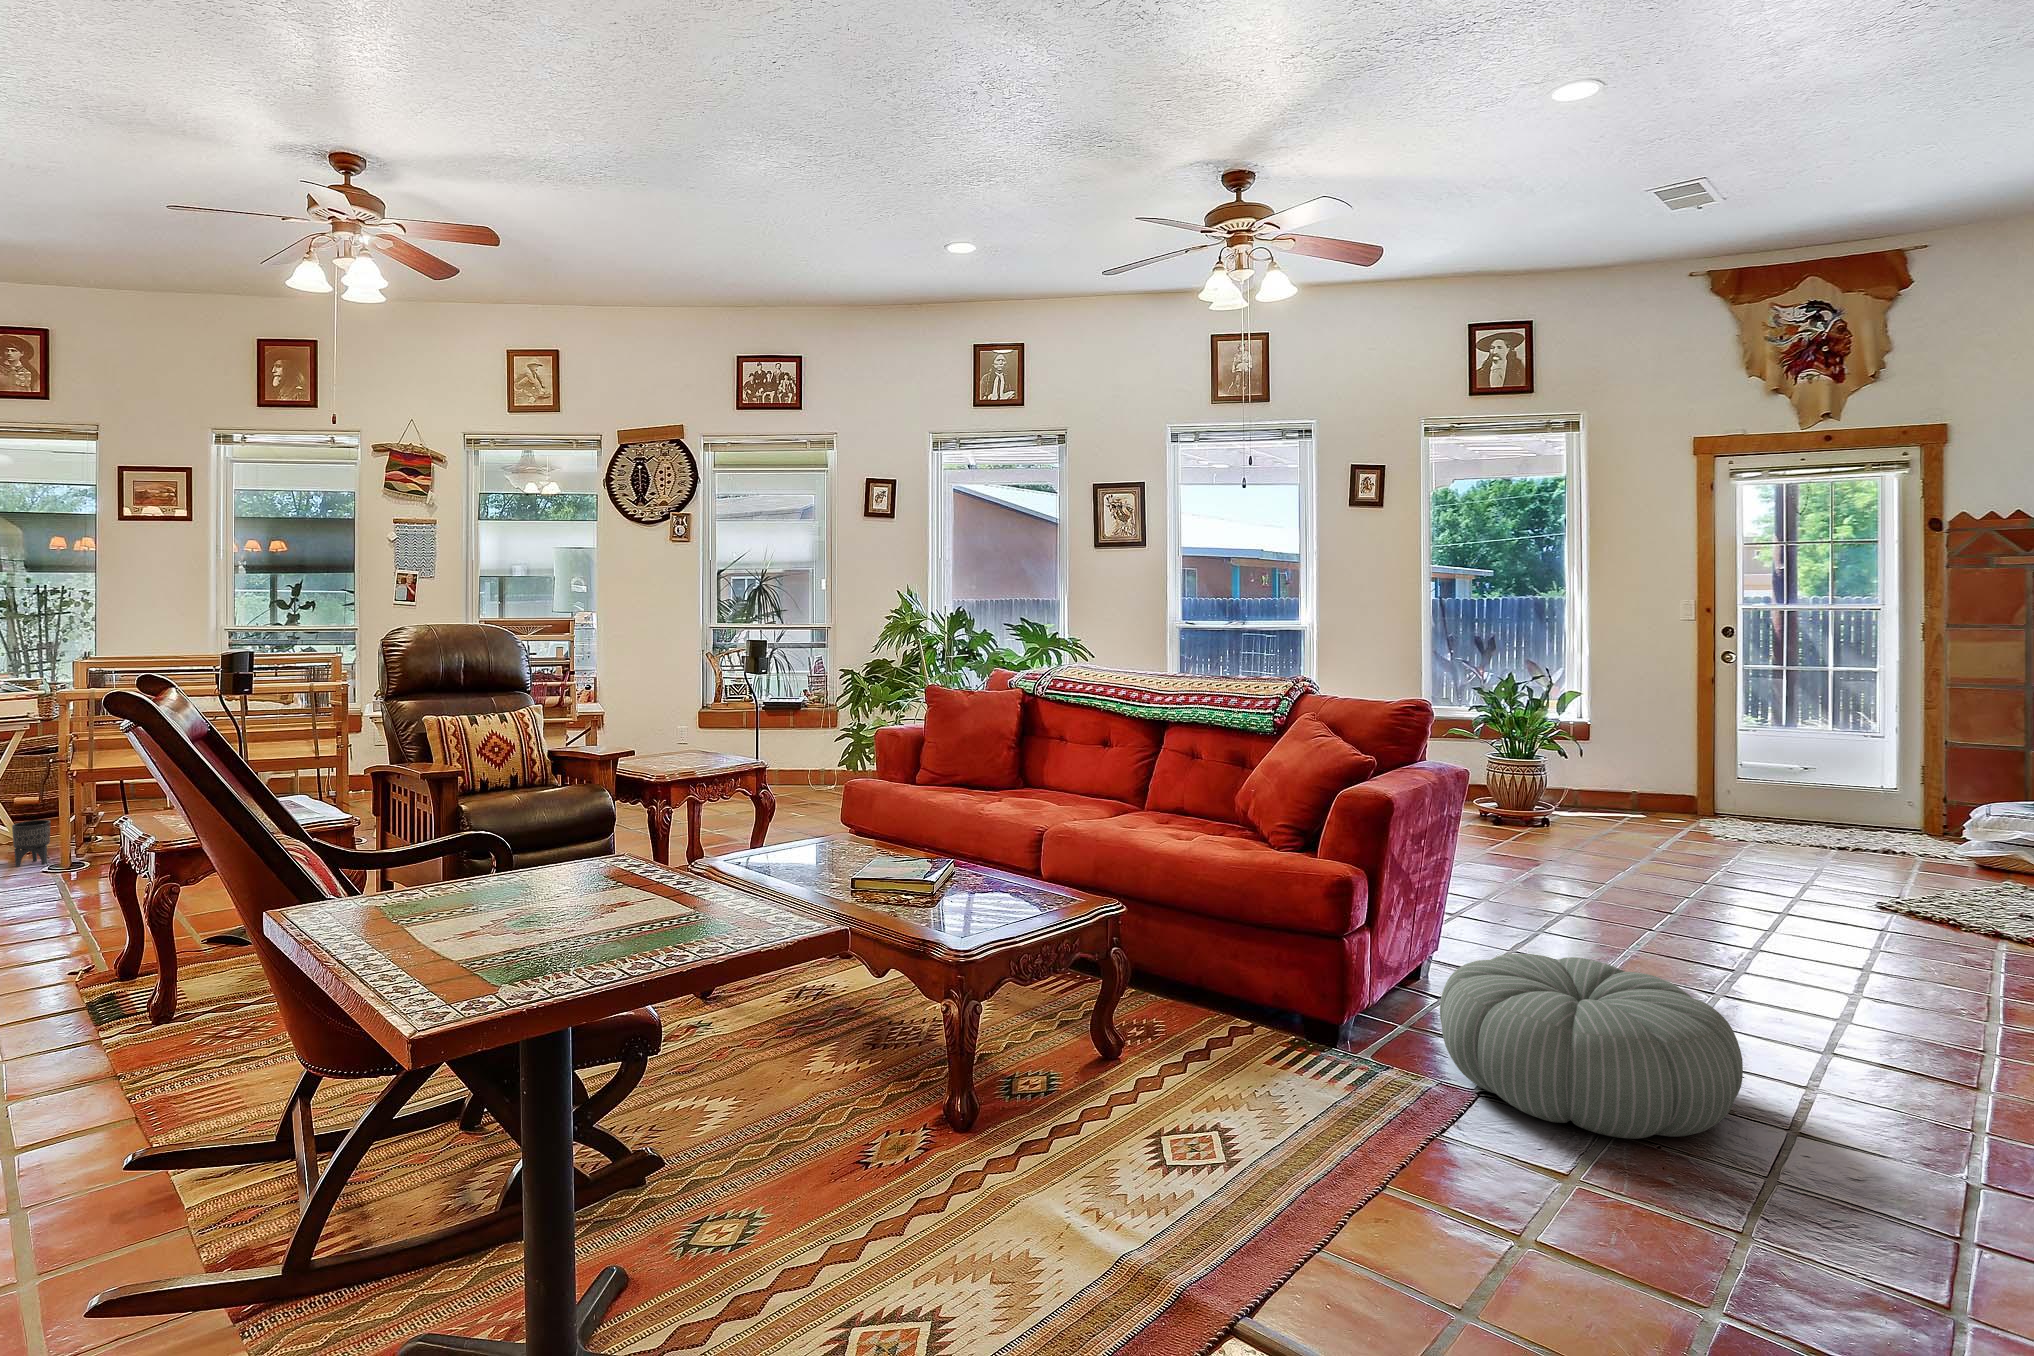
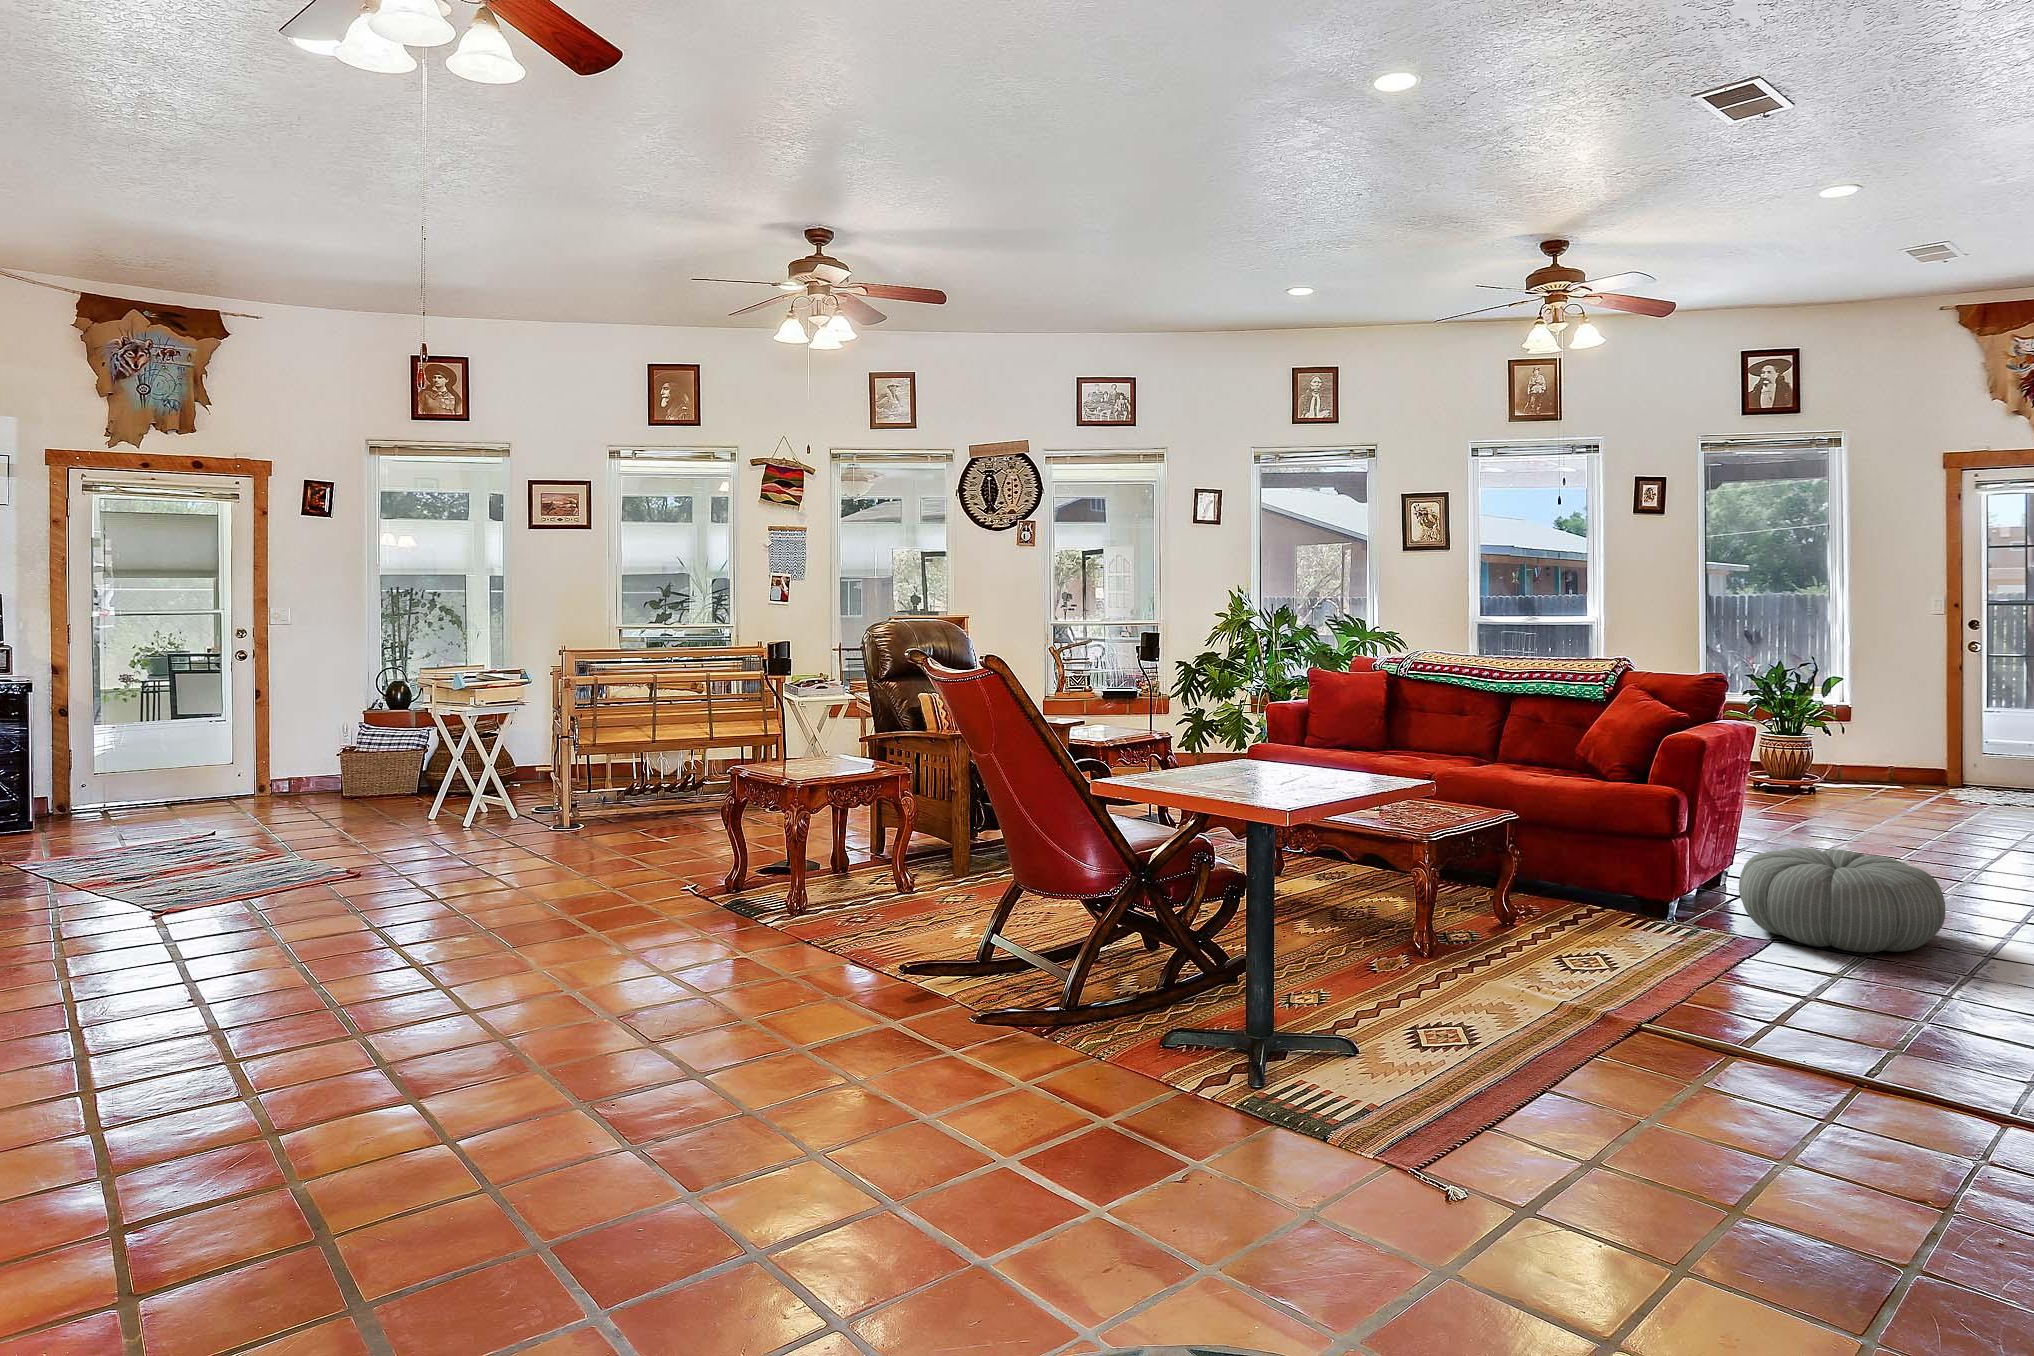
planter: present [12,820,51,867] -> none [524,787,551,825]

